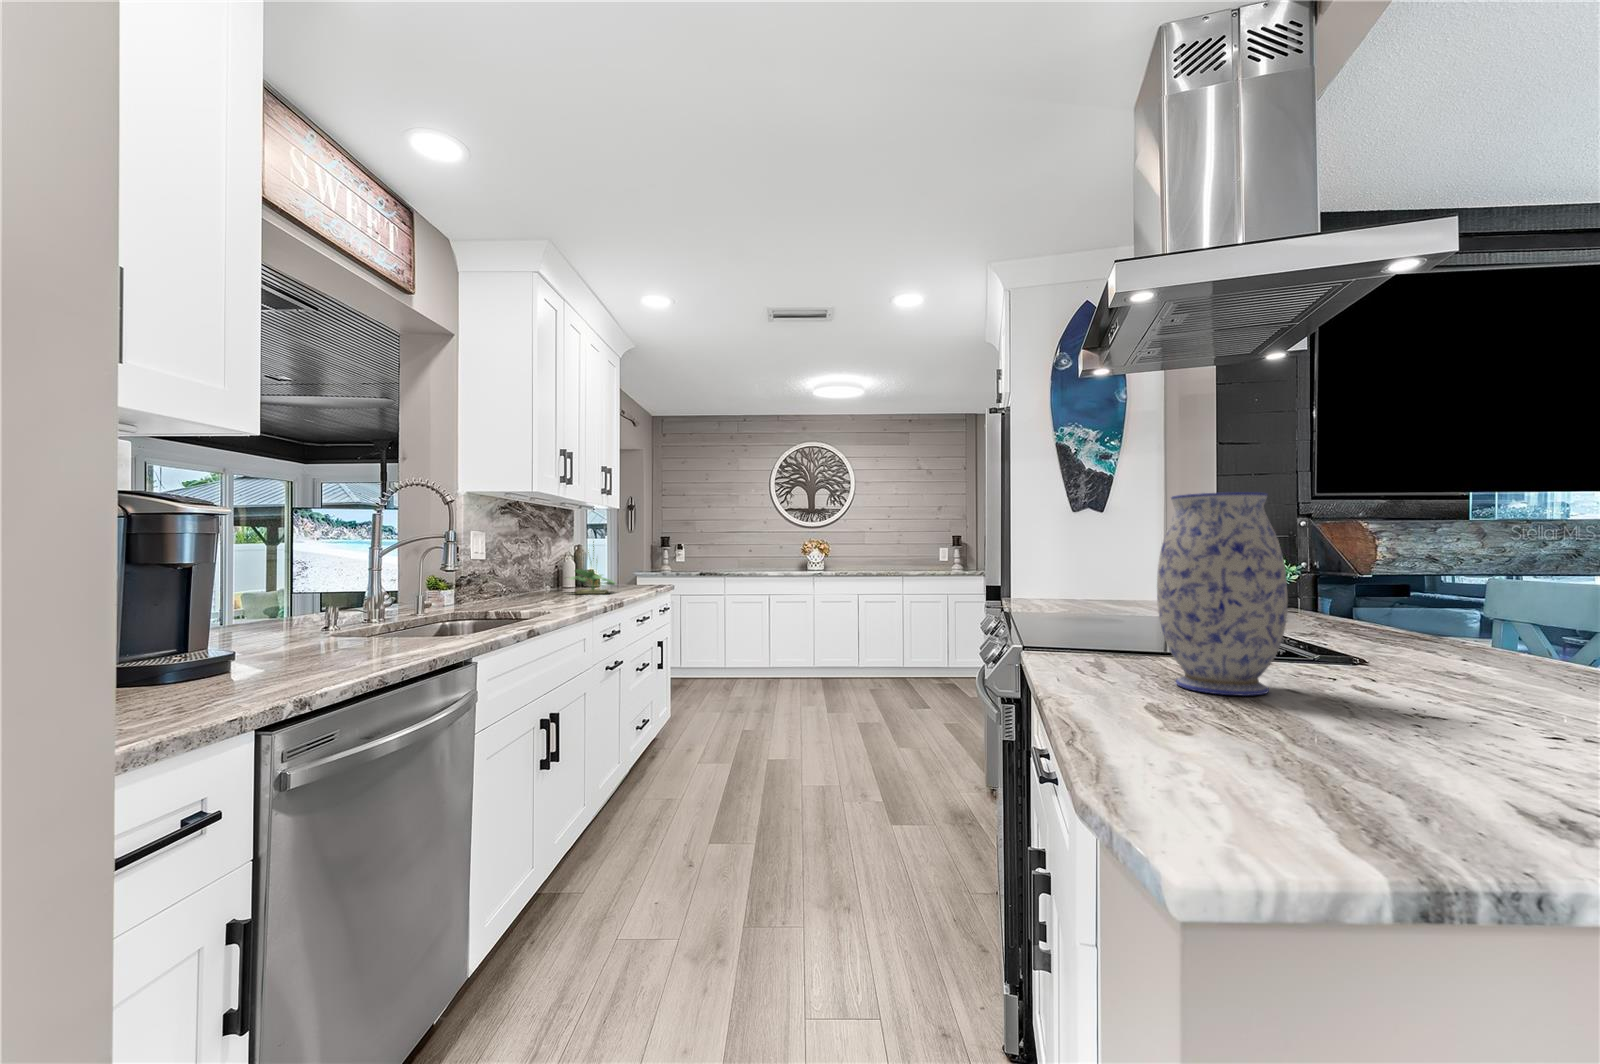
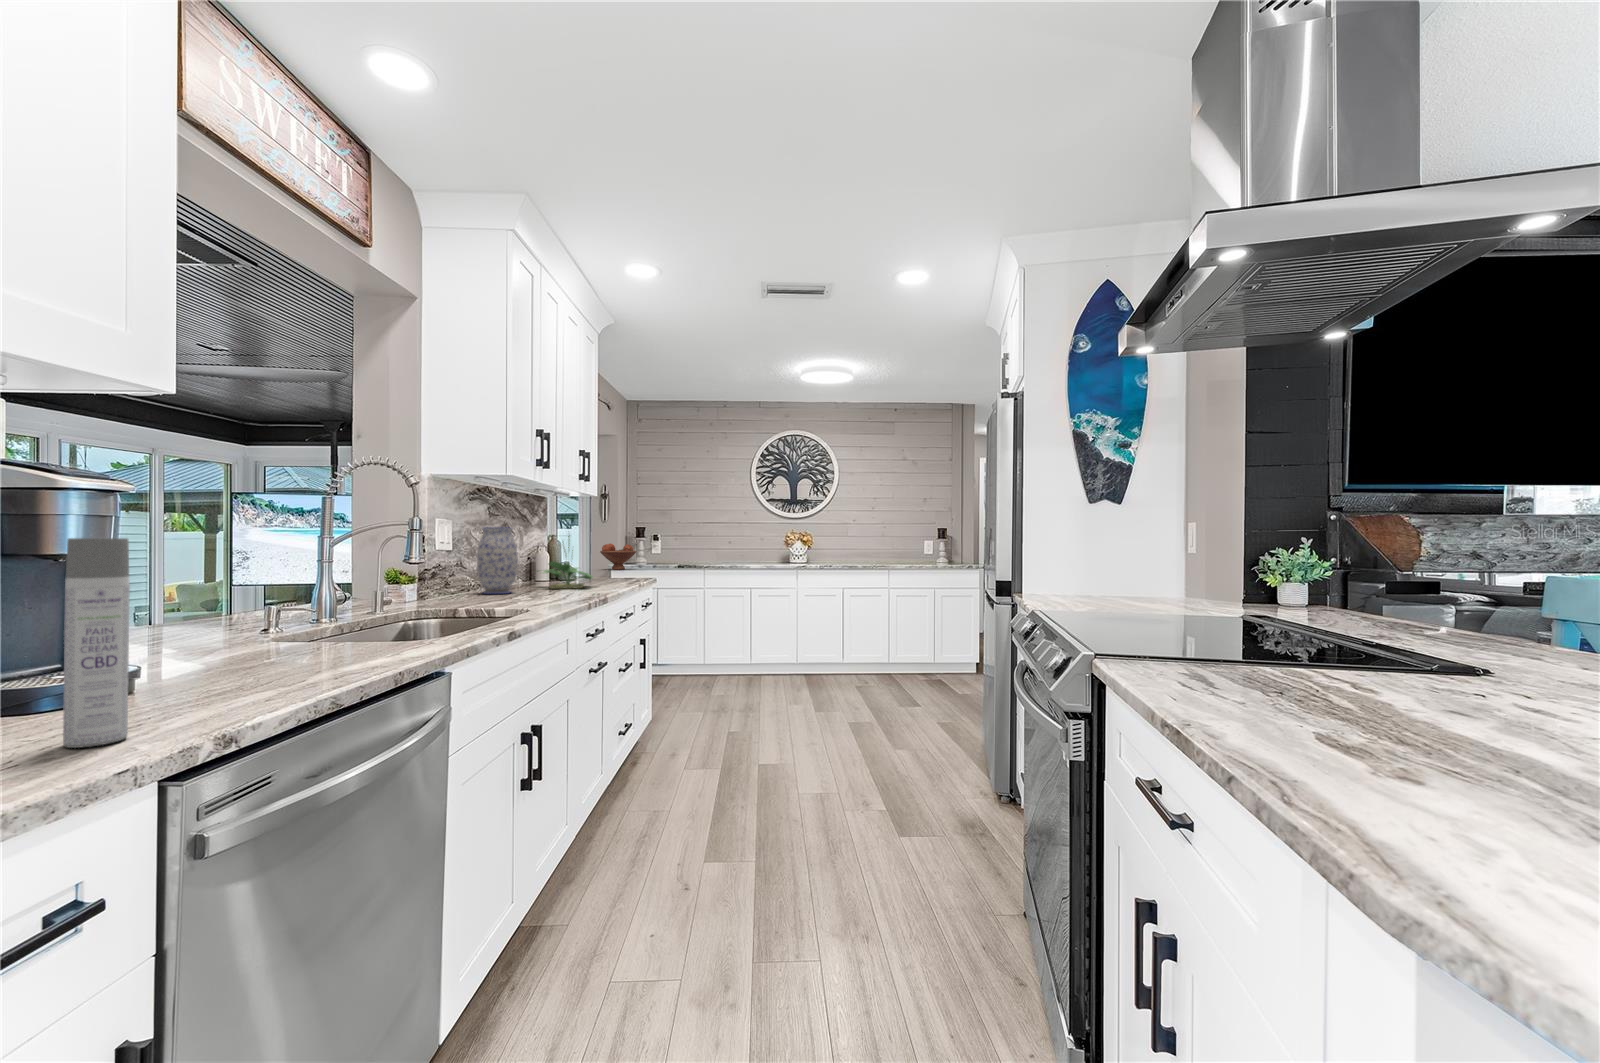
vase: present [1157,492,1288,696] -> present [477,527,518,594]
spray bottle: none [172,547,221,710] -> present [63,538,130,748]
fruit bowl: none [627,553,662,577] -> present [600,544,636,570]

